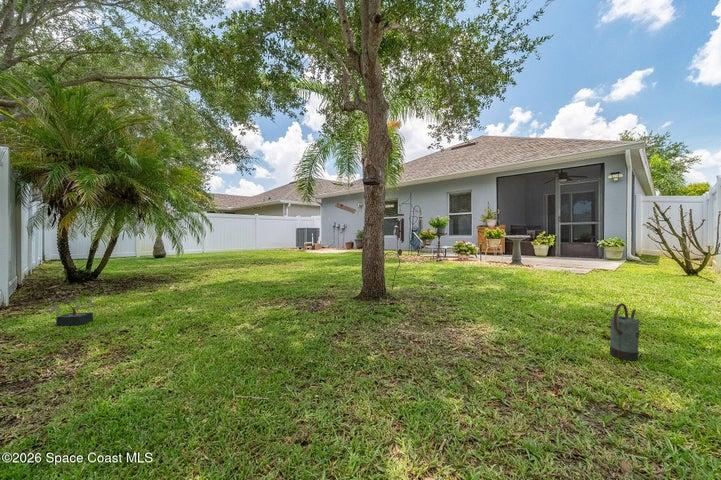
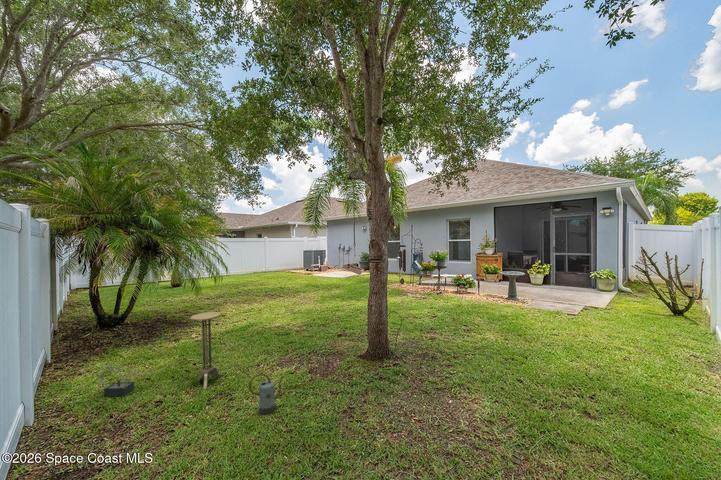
side table: none [157,239,195,321] -> present [191,312,221,390]
watering can: present [610,303,639,361] -> present [249,374,284,414]

